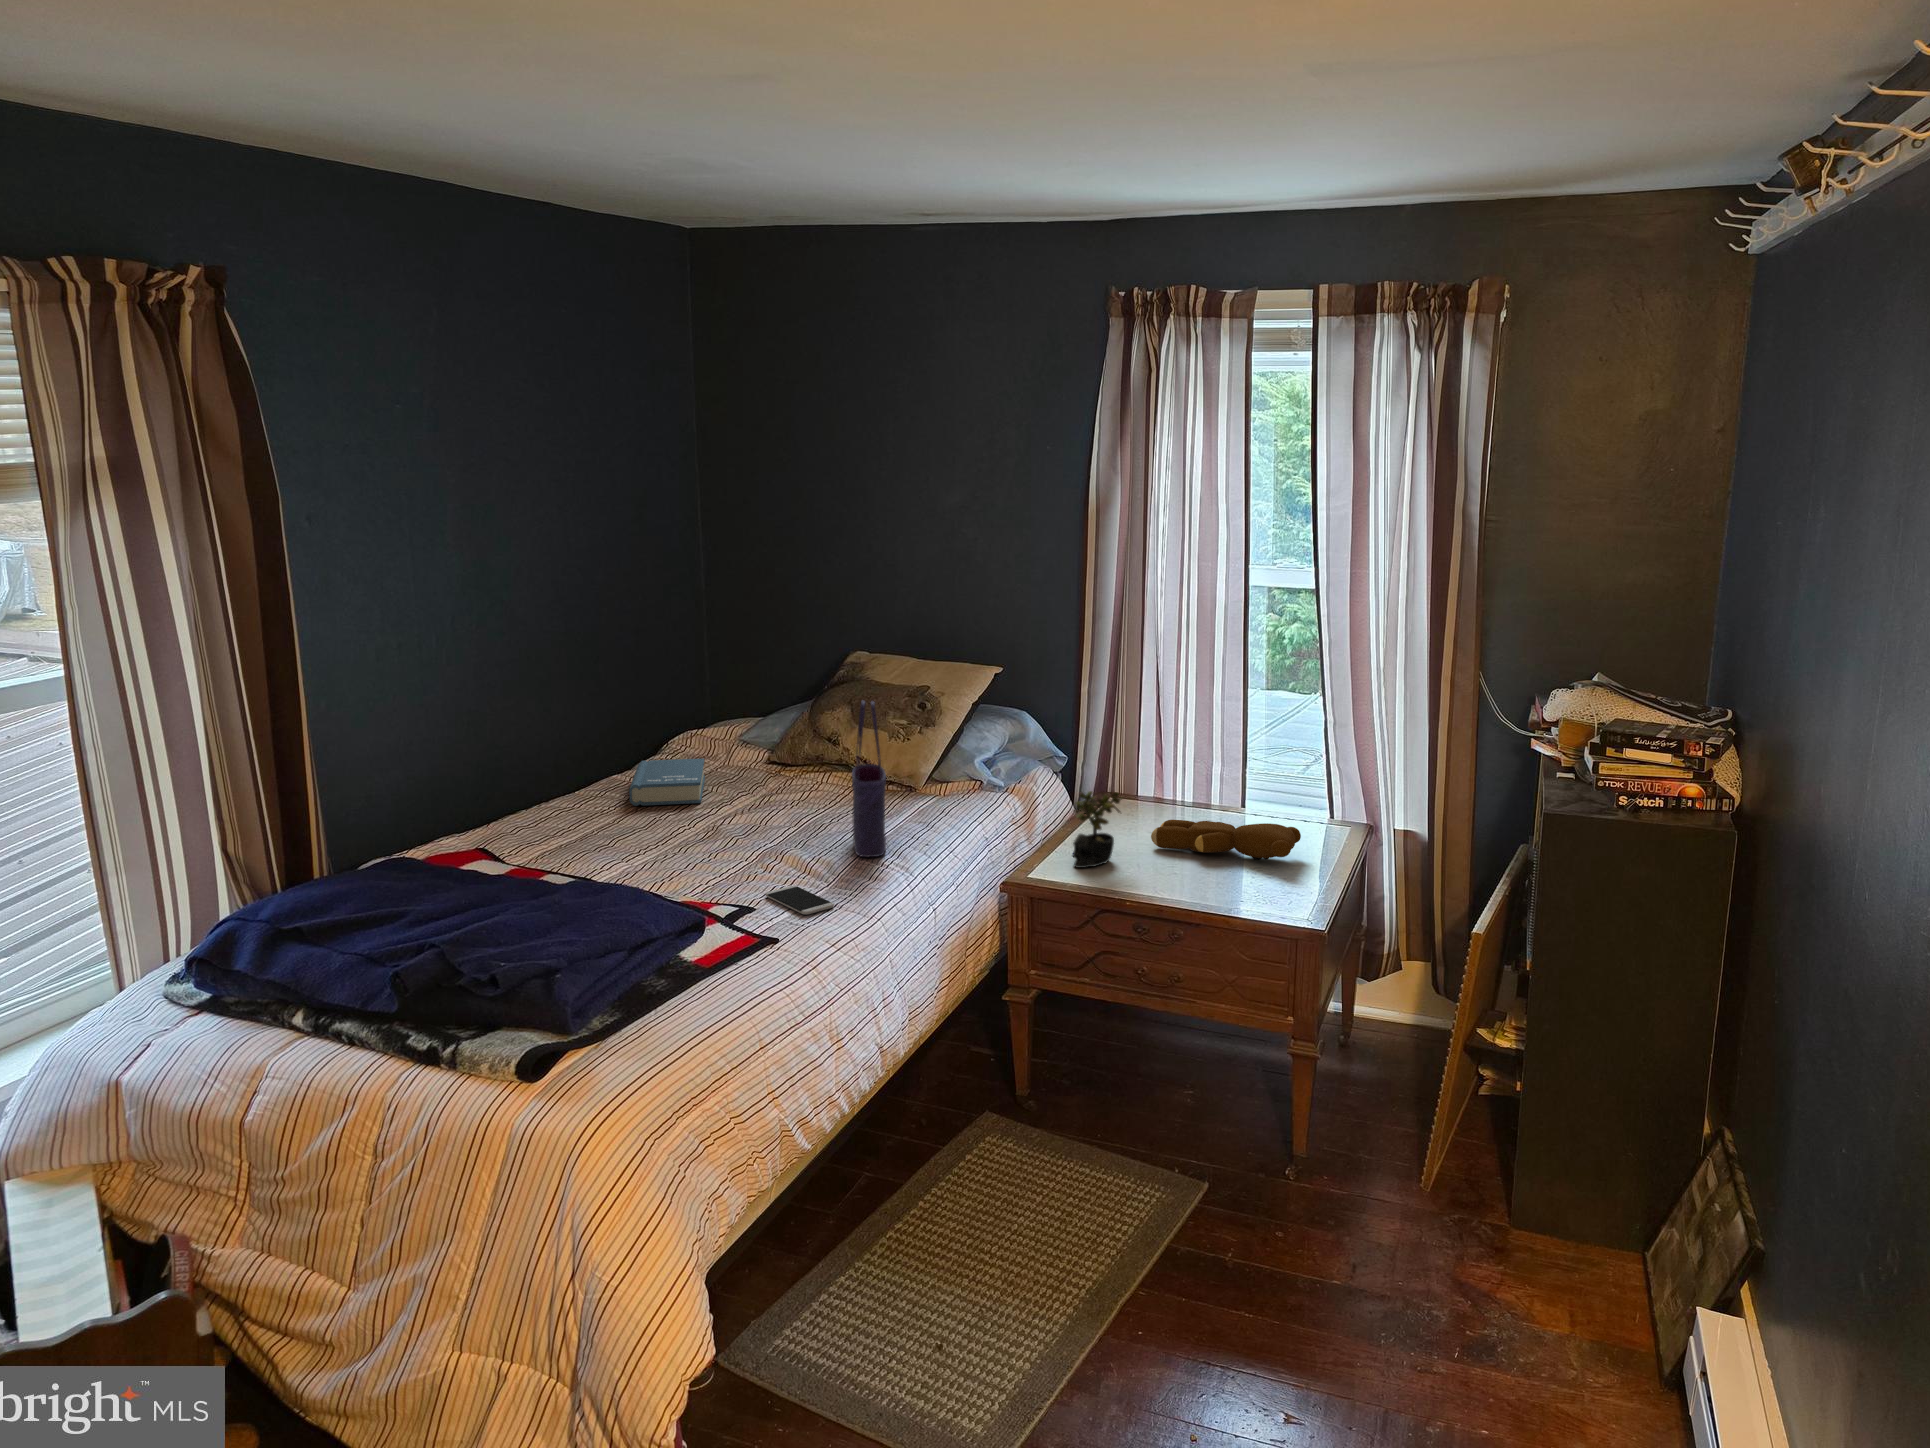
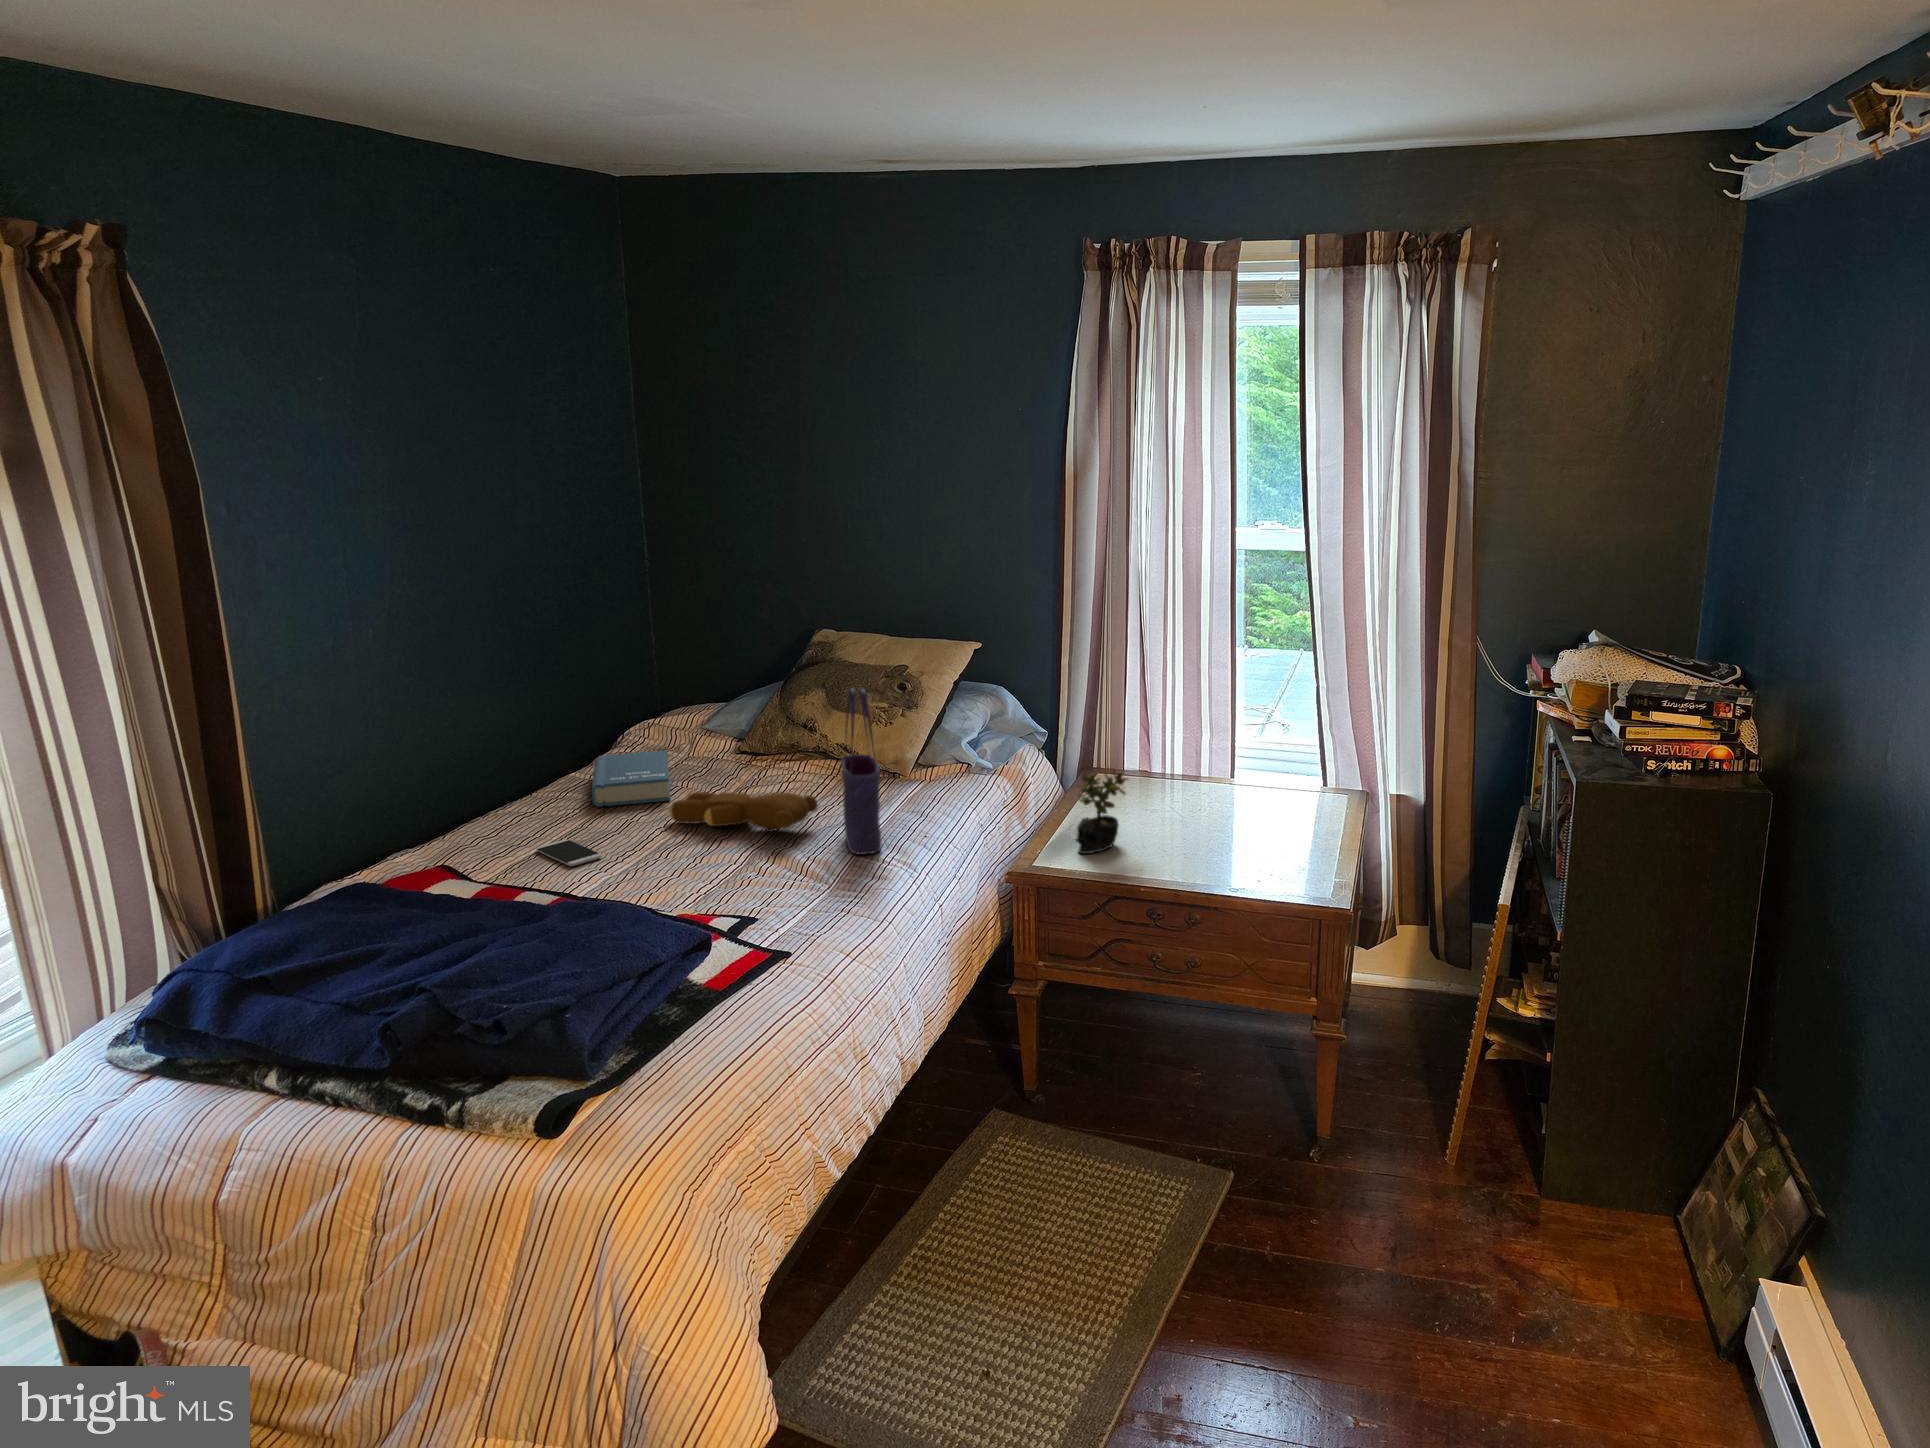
teddy bear: present [1151,820,1301,860] -> present [668,792,818,832]
smartphone: present [766,886,834,915] -> present [536,840,601,866]

